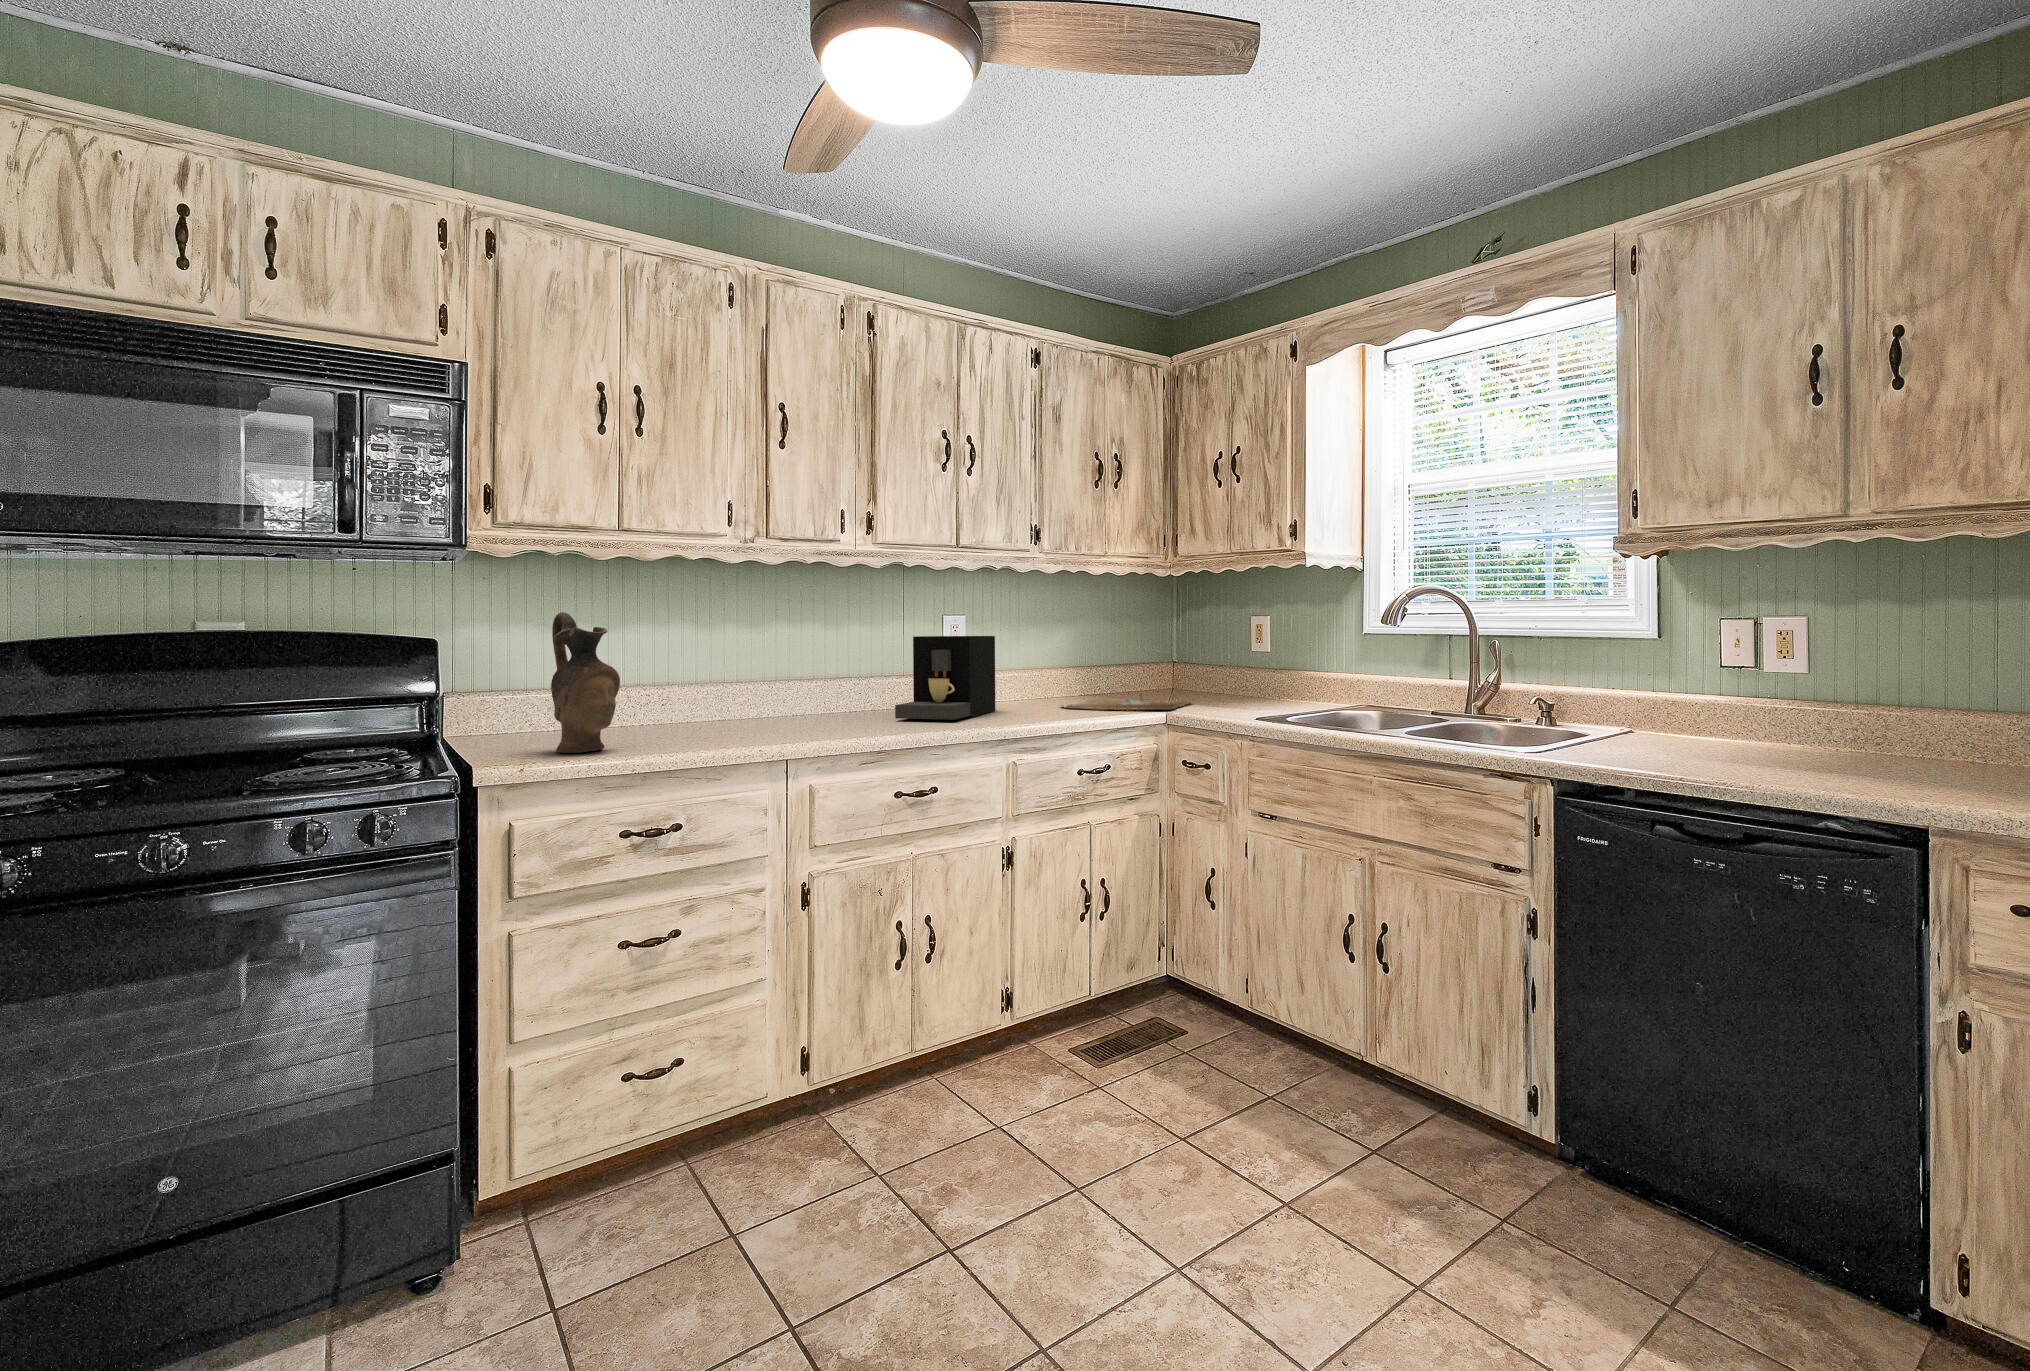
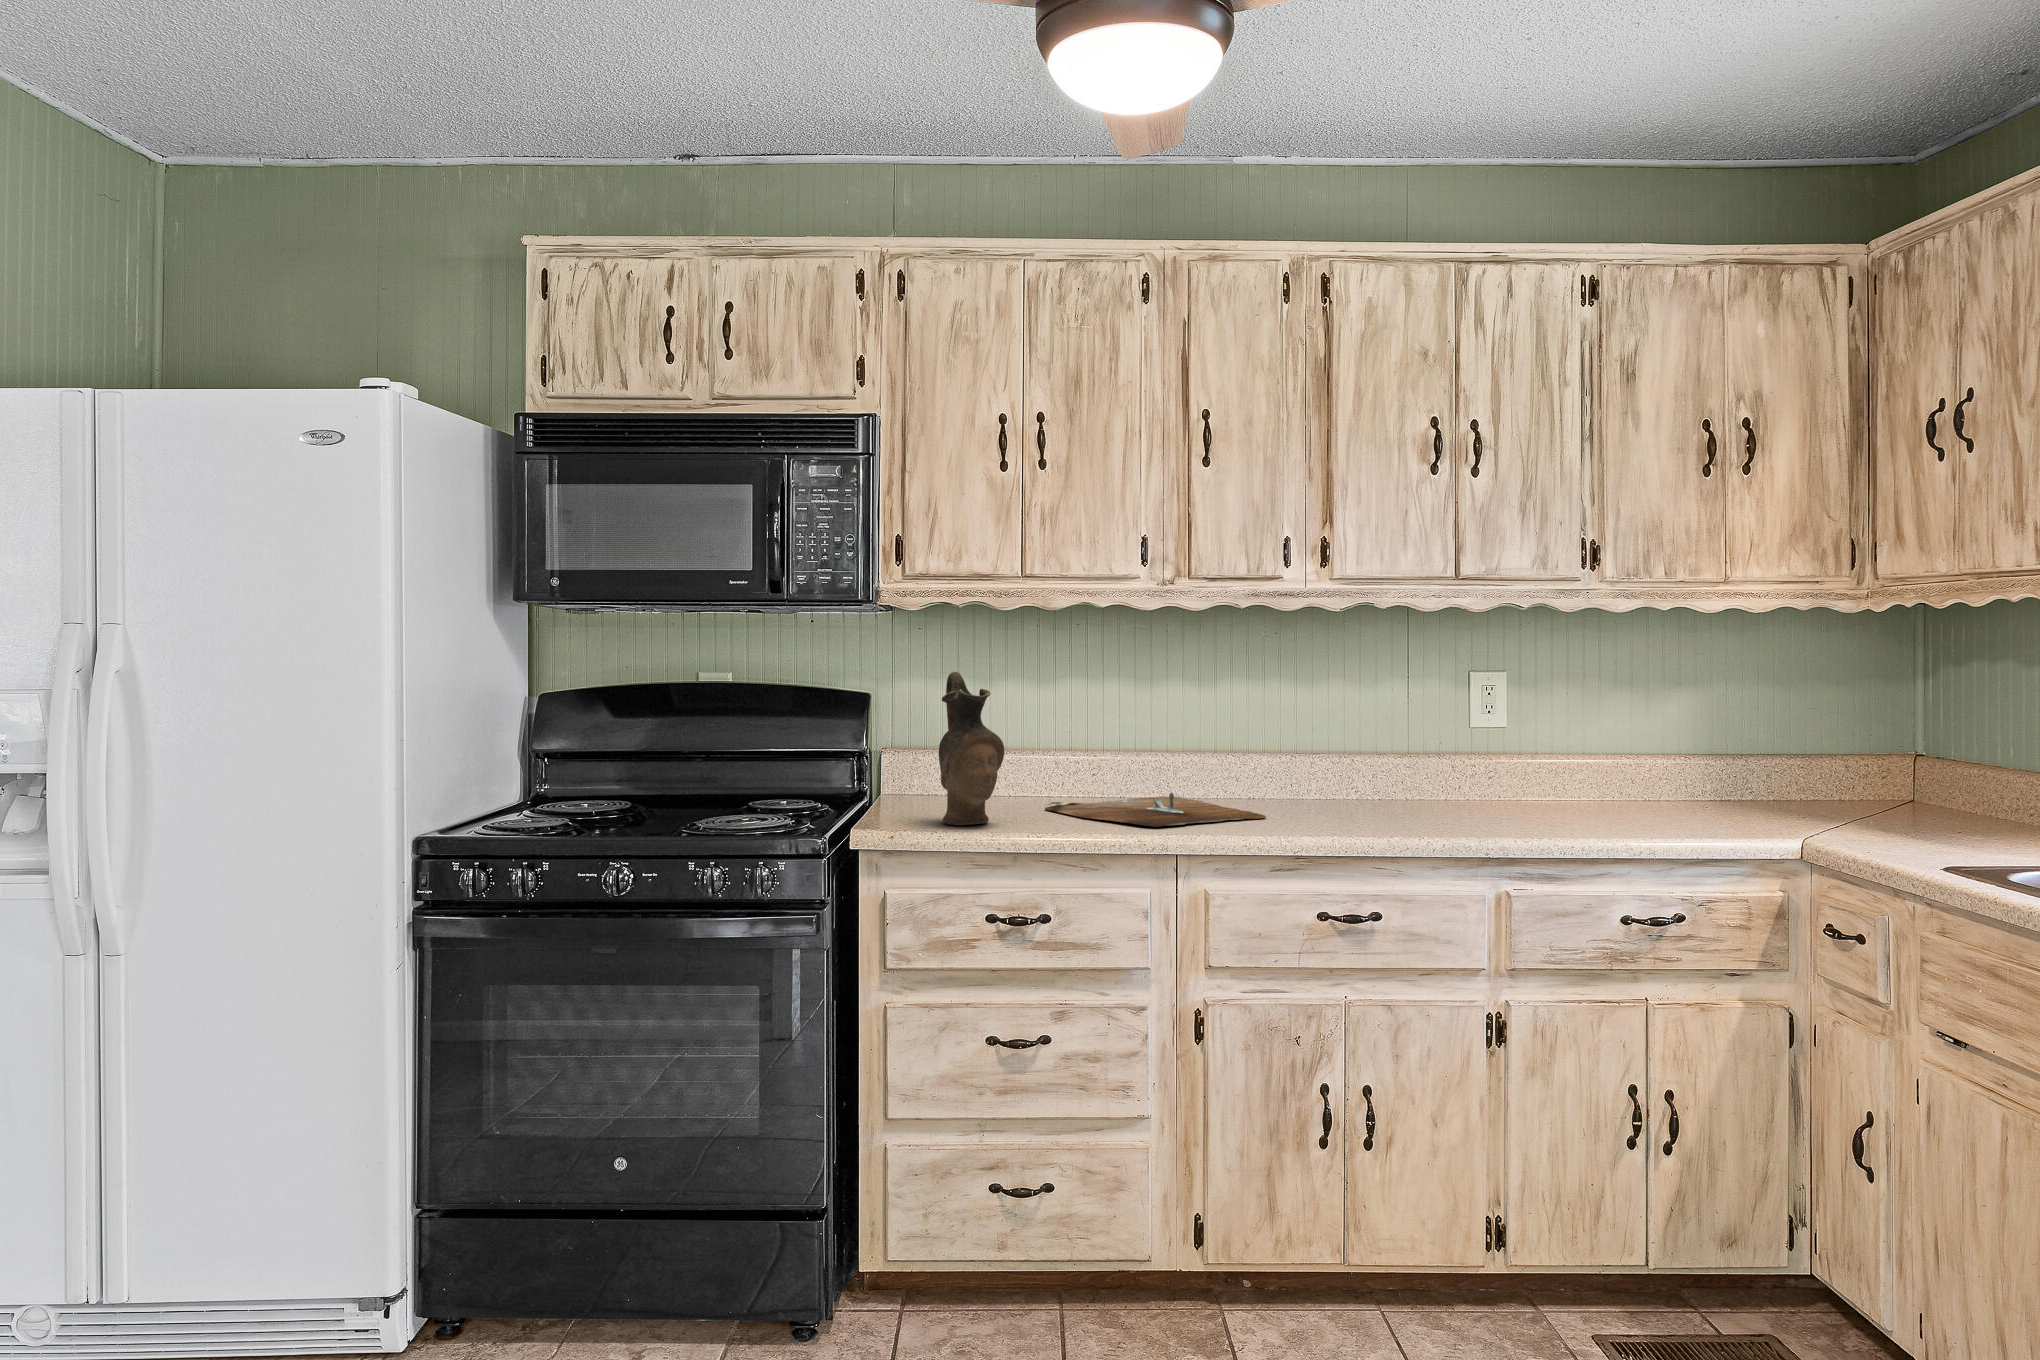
coffee maker: present [895,636,995,720] -> none [1354,697,1522,820]
cutting board: present [1063,693,1188,710] -> present [1045,792,1266,827]

